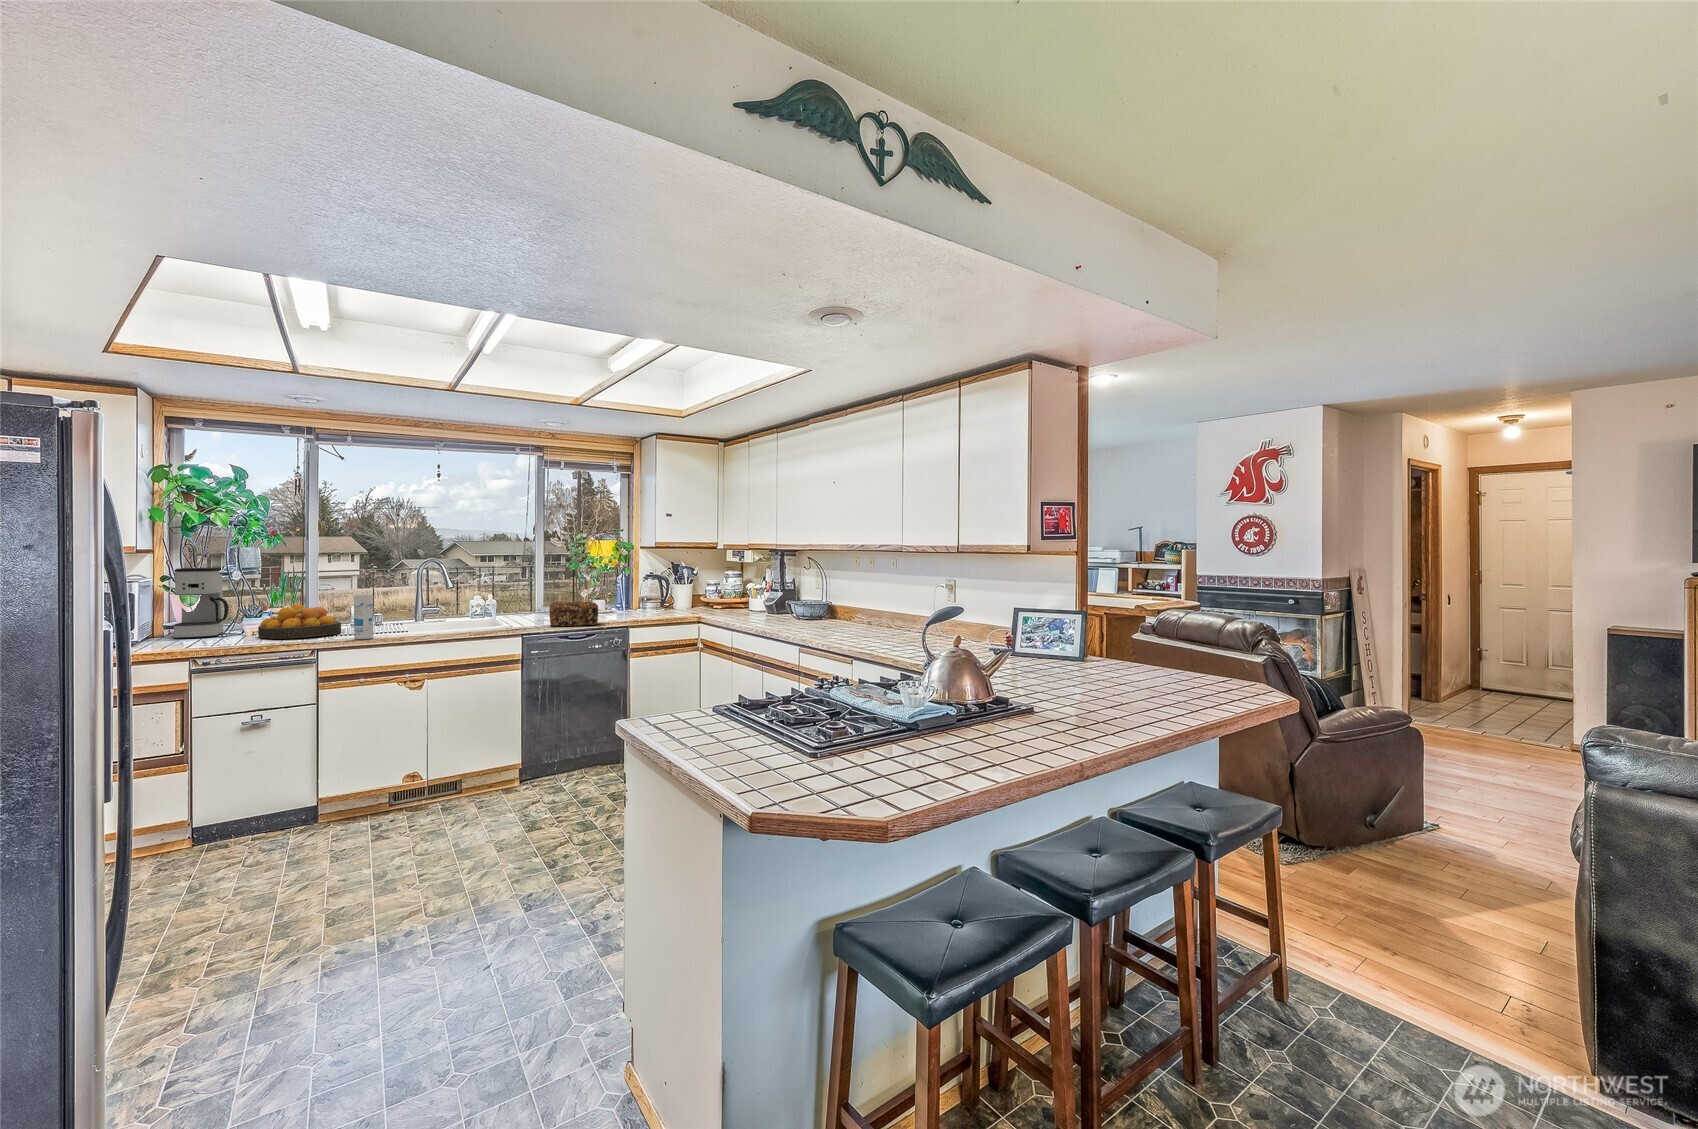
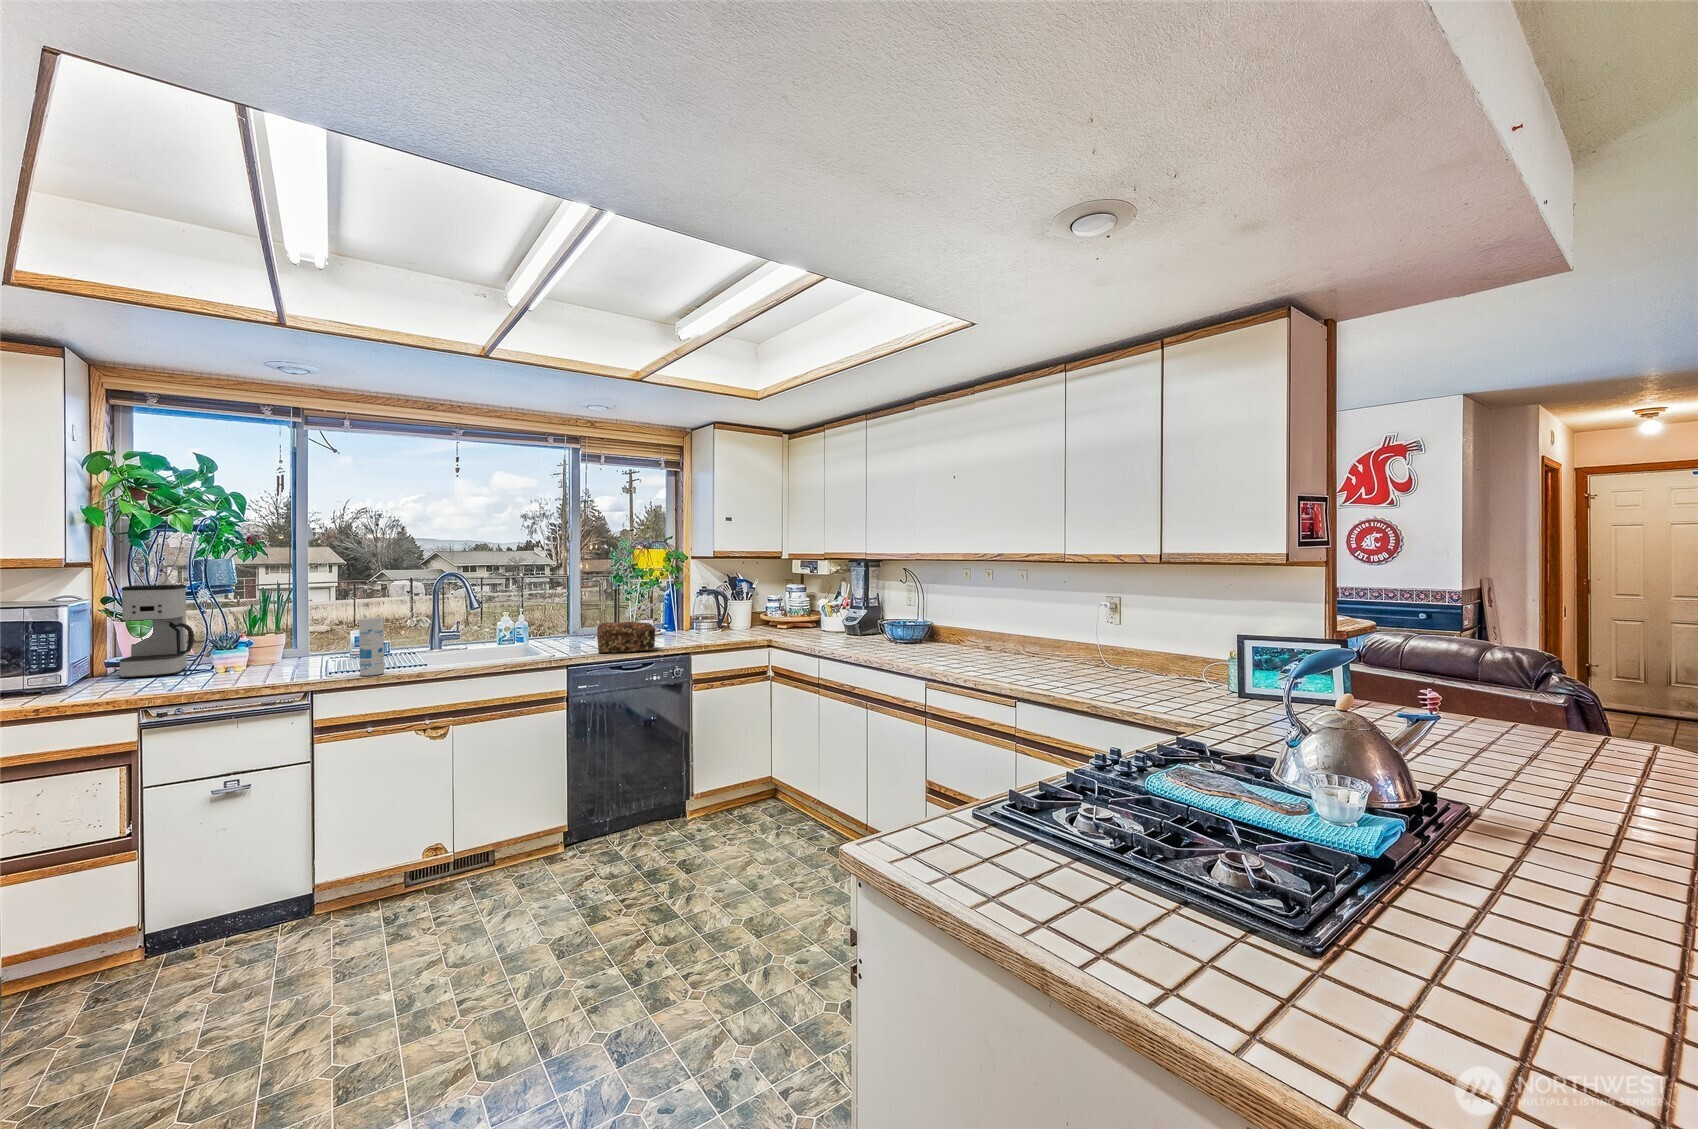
fruit bowl: present [258,604,341,639] -> none [233,631,341,676]

